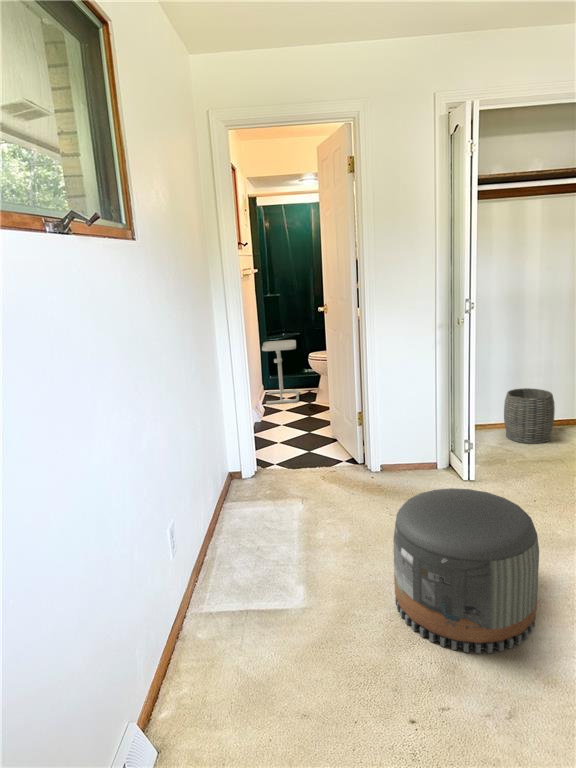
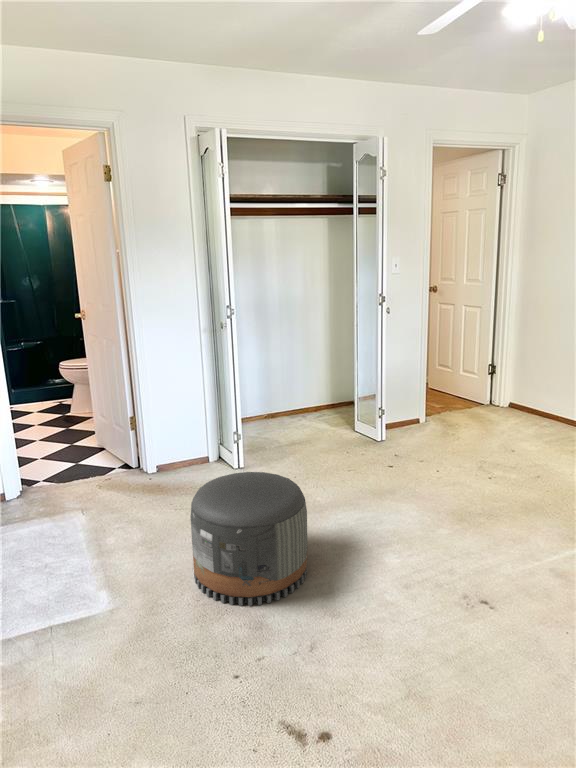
side table: present [262,340,299,404] -> none [4,346,53,420]
woven basket: present [504,388,555,444] -> none [261,384,301,432]

